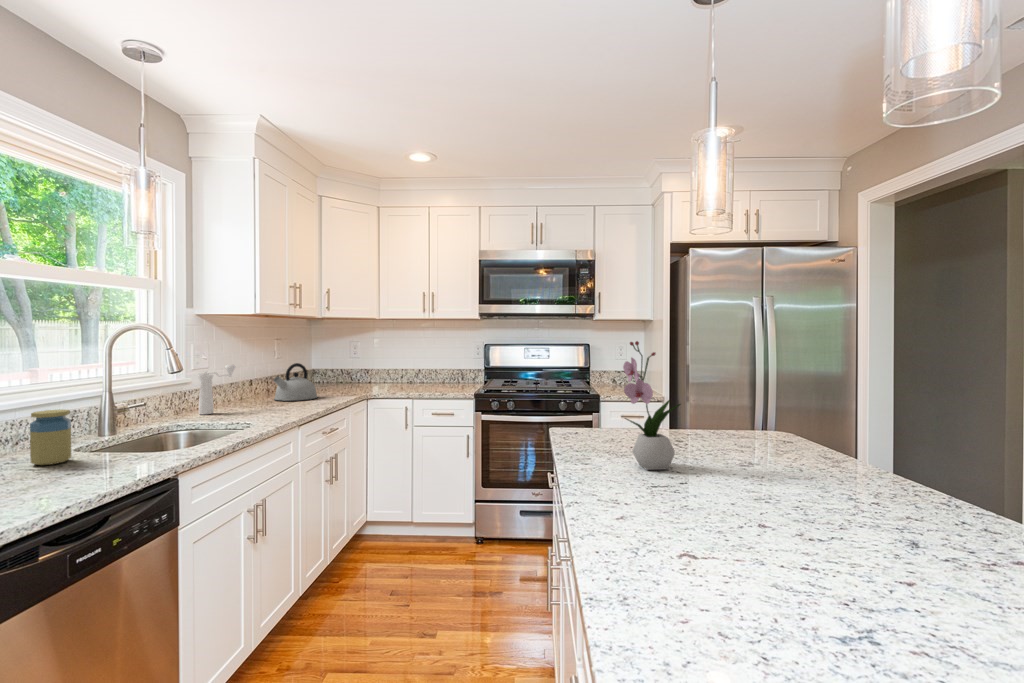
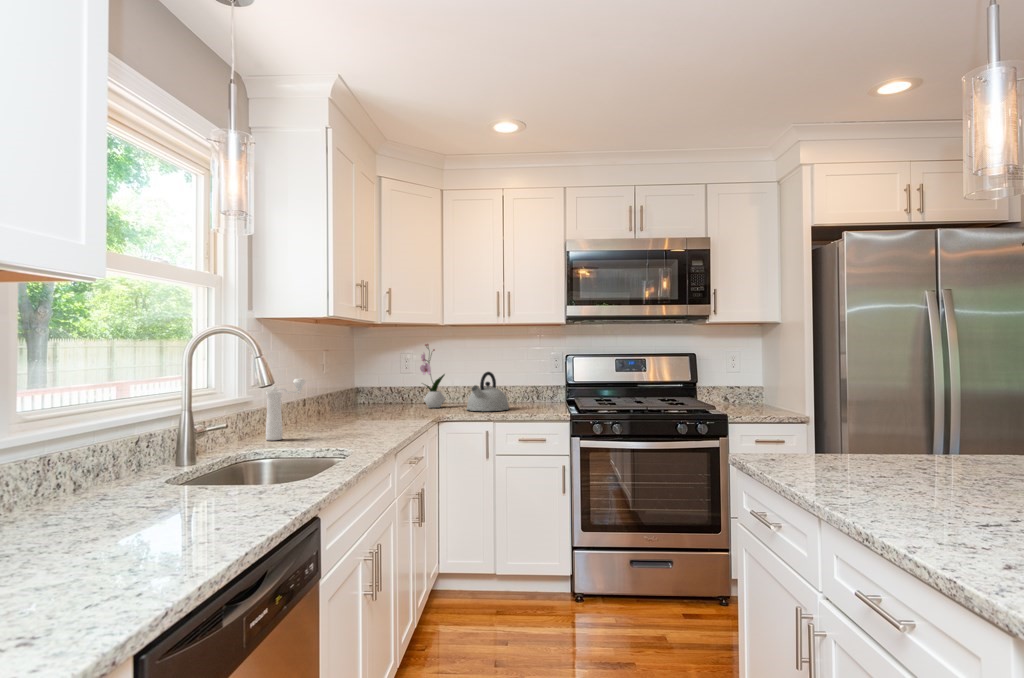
flower arrangement: present [623,341,681,470] -> present [420,344,446,408]
kettle: present [274,363,317,401] -> present [467,372,509,411]
jar: present [30,409,71,465] -> none [134,432,177,503]

